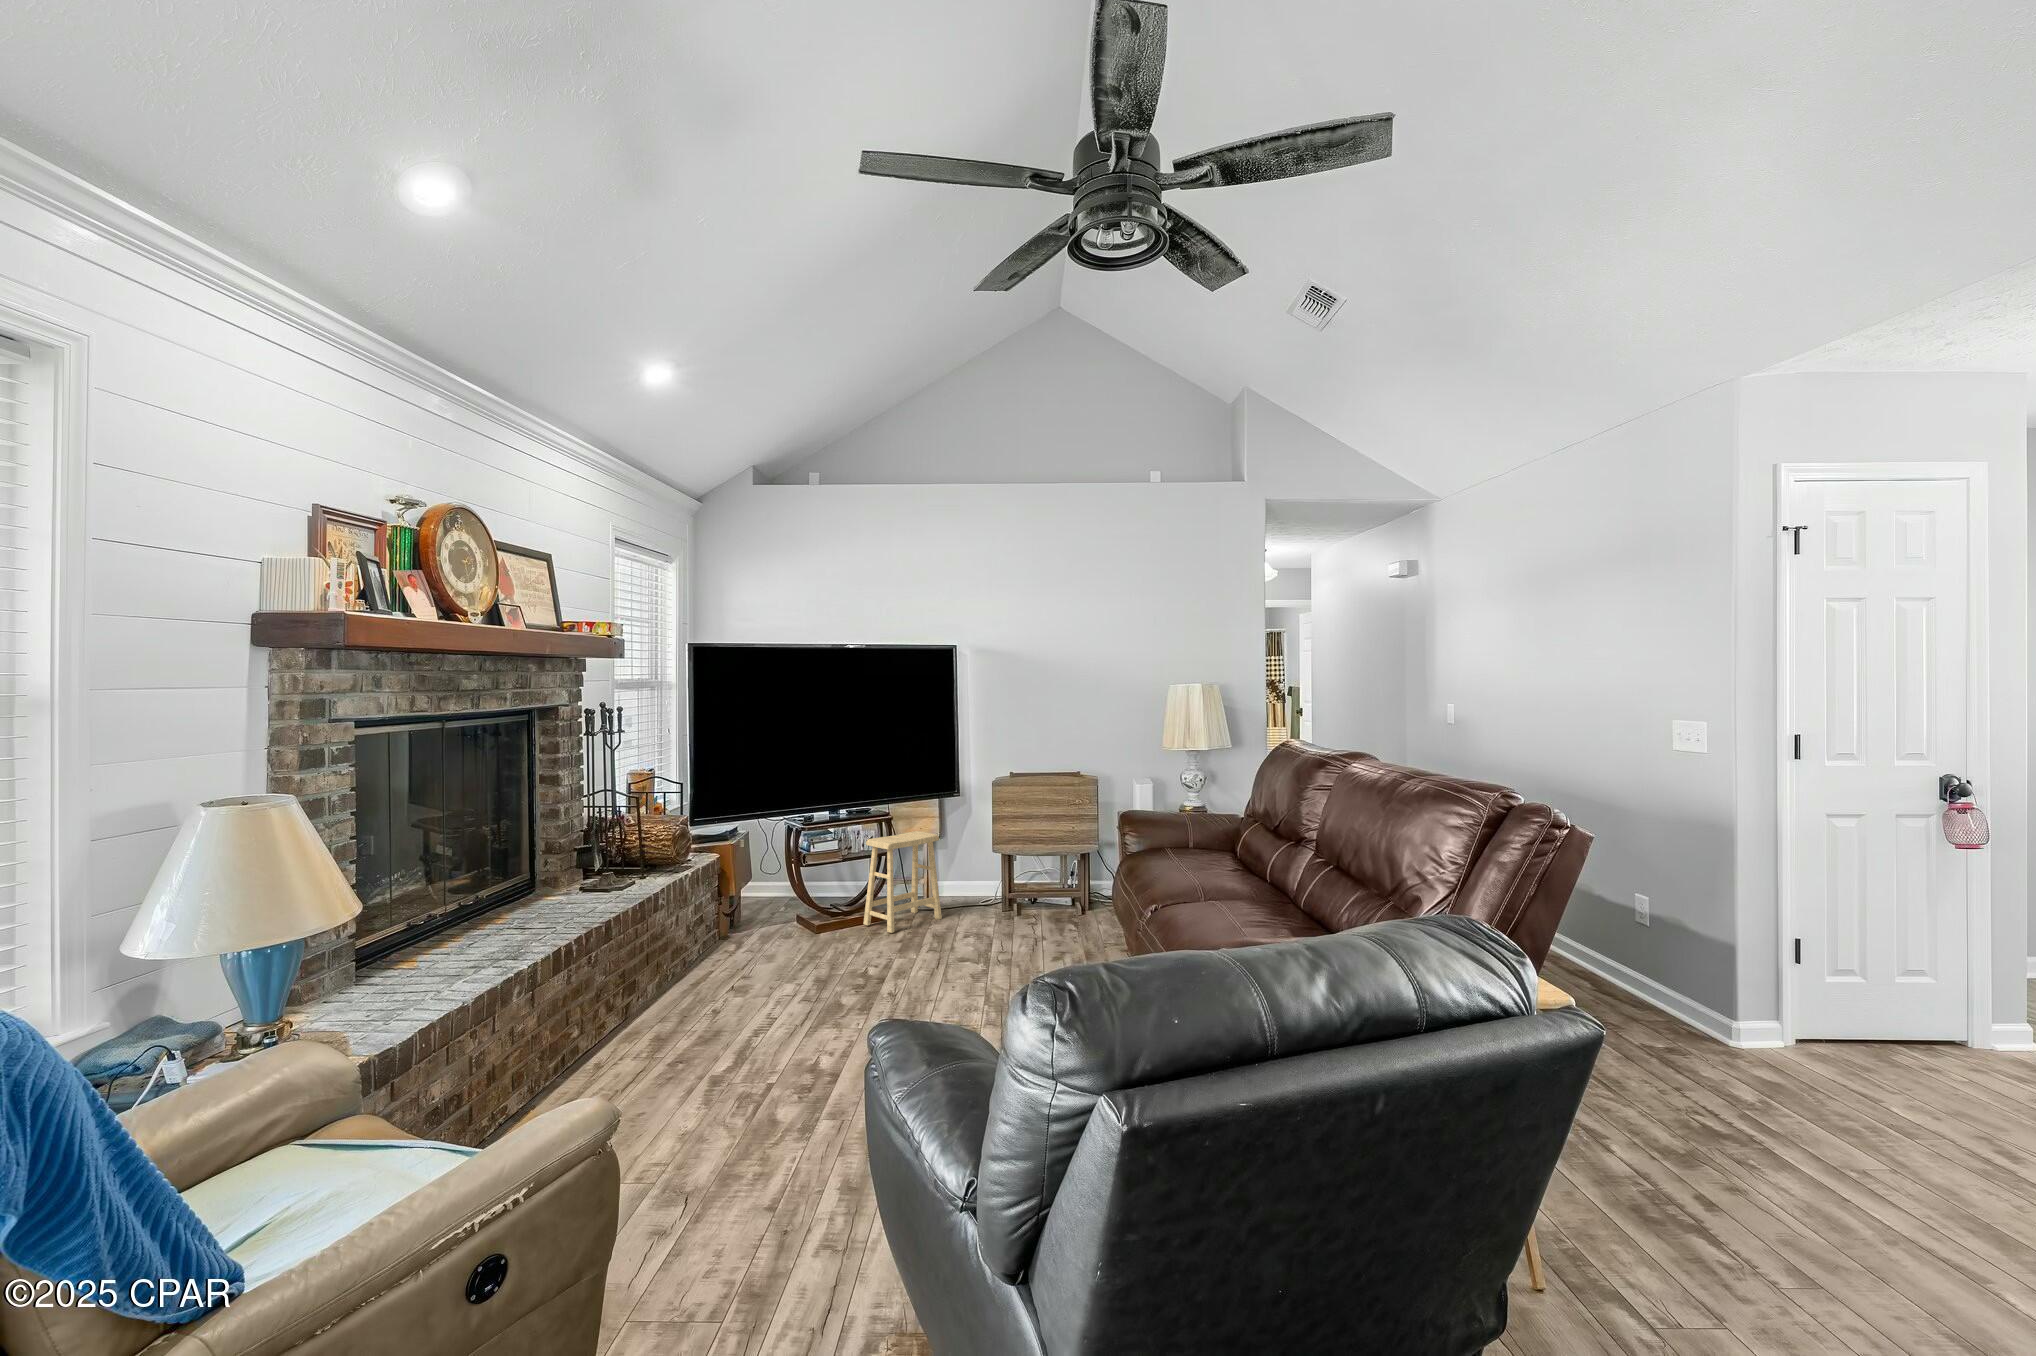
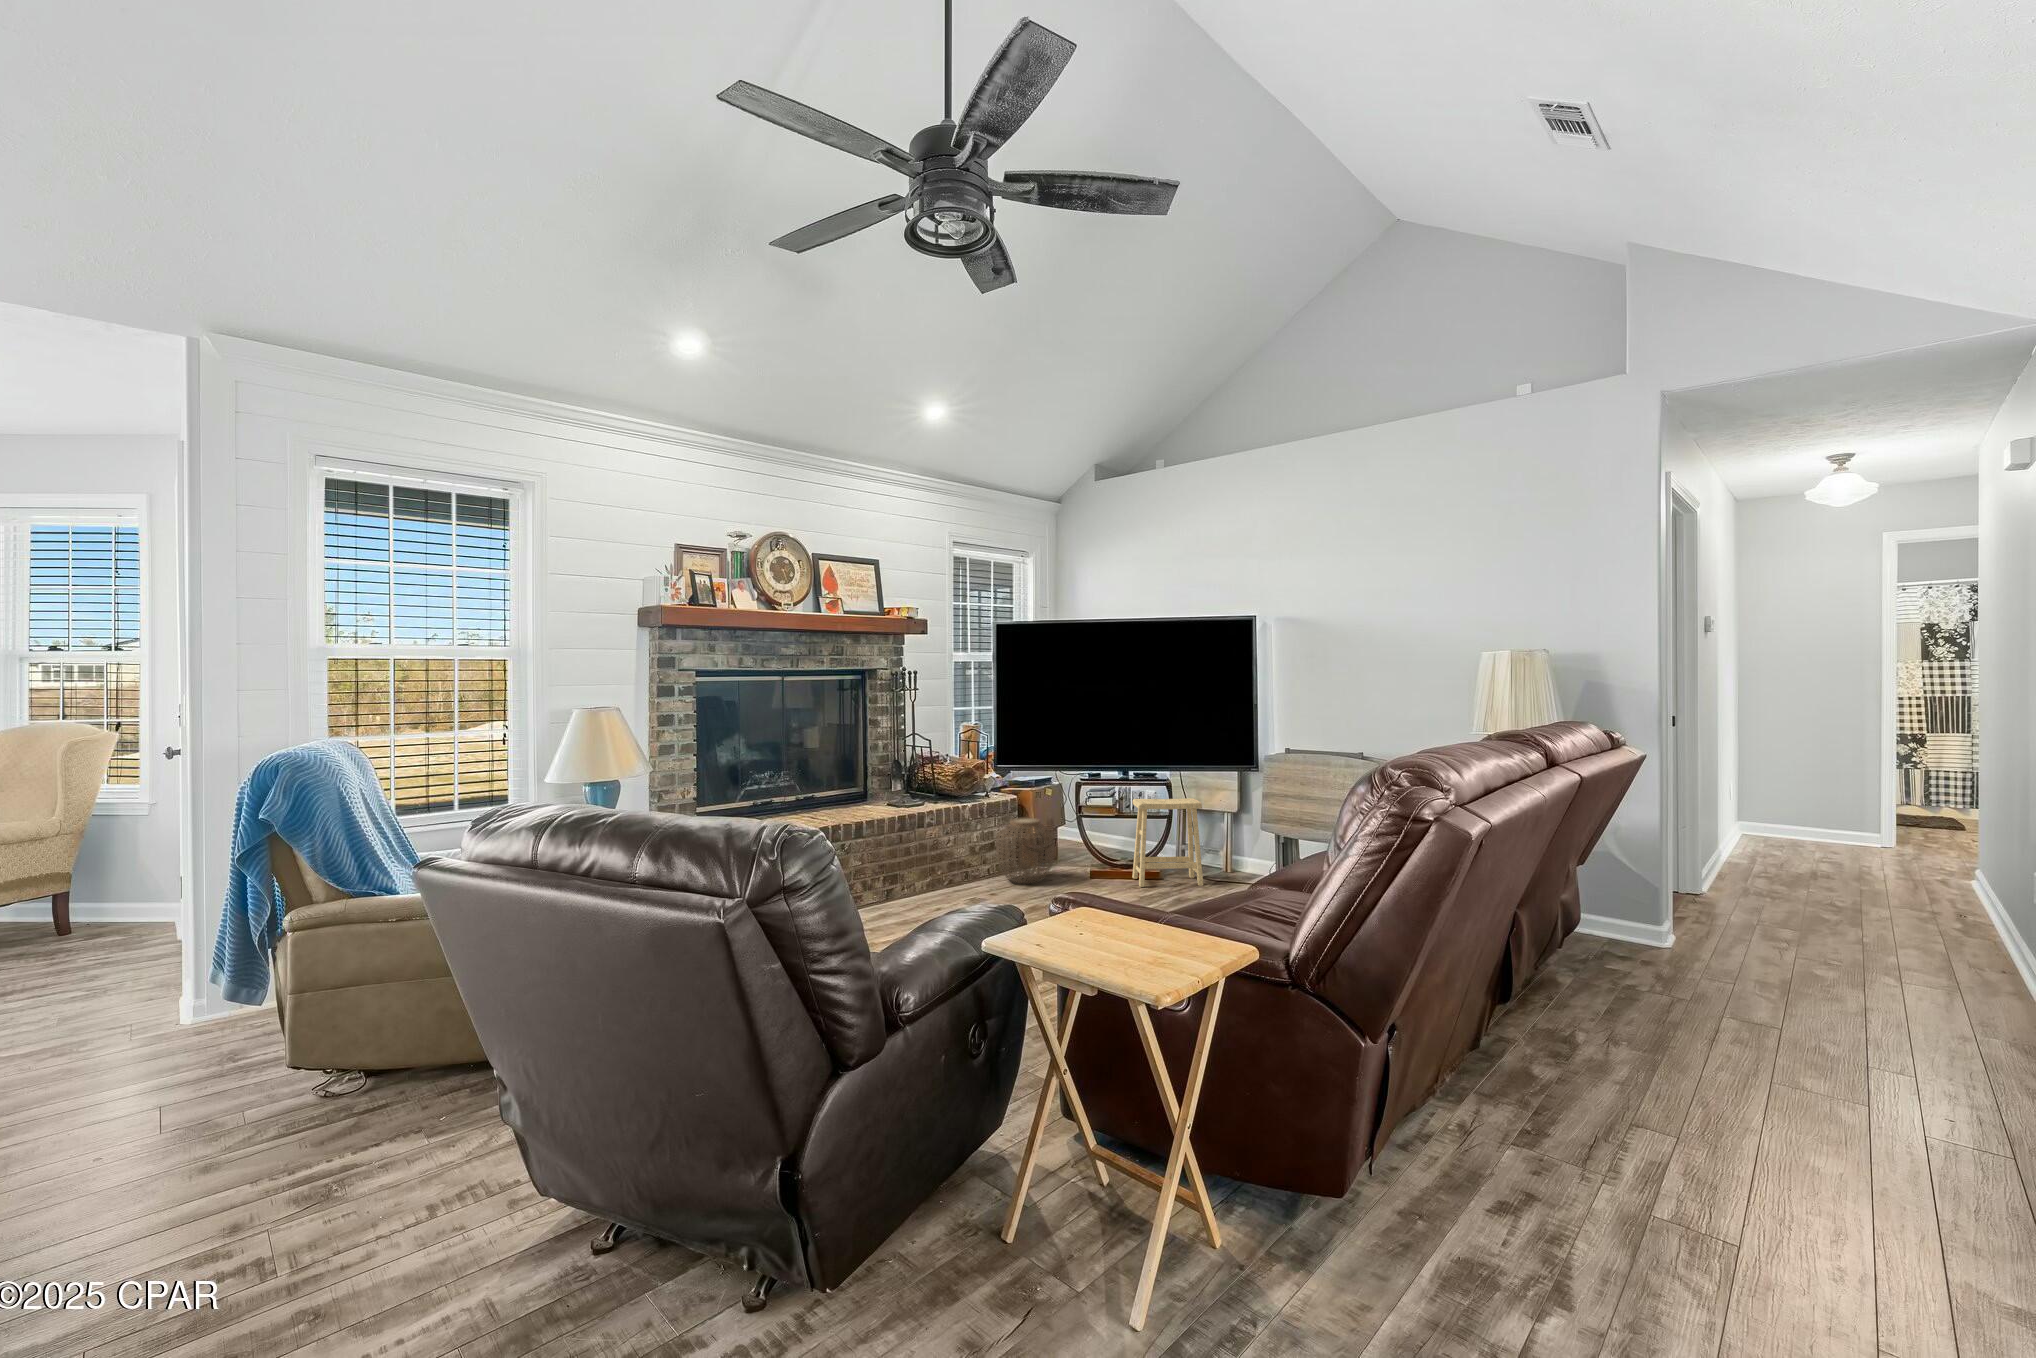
woven basket: none [716,876,789,958] -> present [996,817,1055,883]

